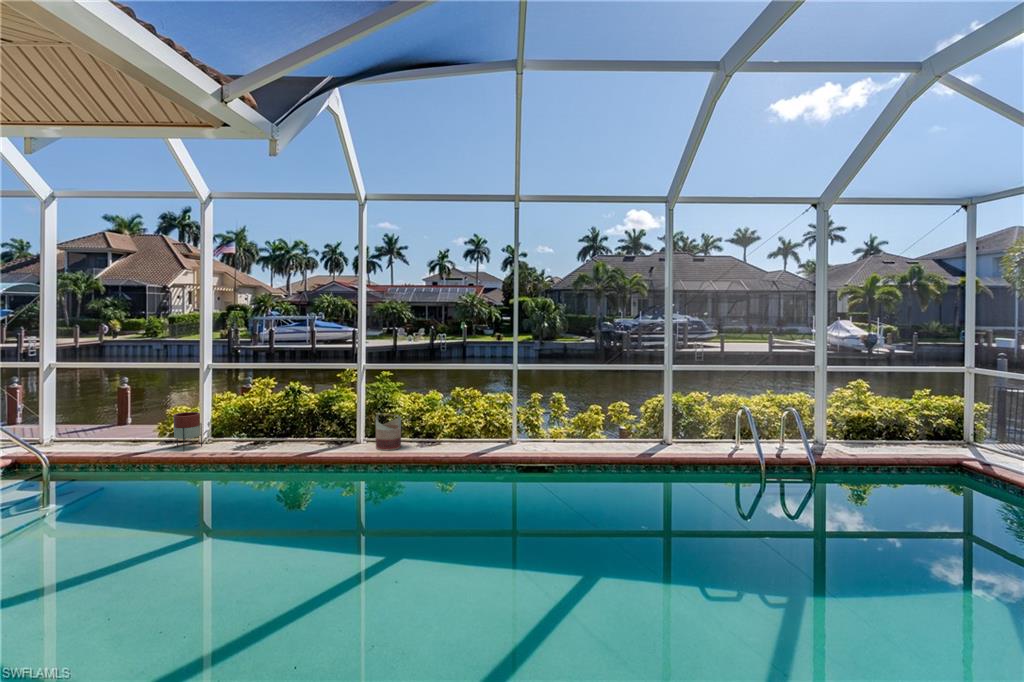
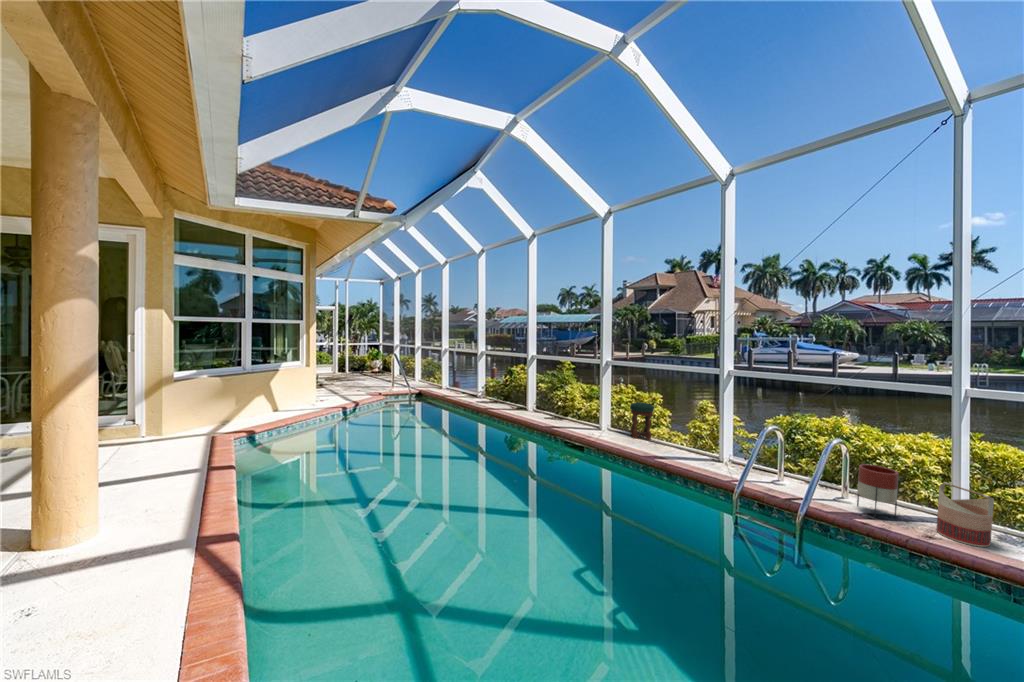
stool: none [92,402,127,448] -> present [630,402,654,440]
planter: present [173,412,202,451] -> present [857,464,899,518]

